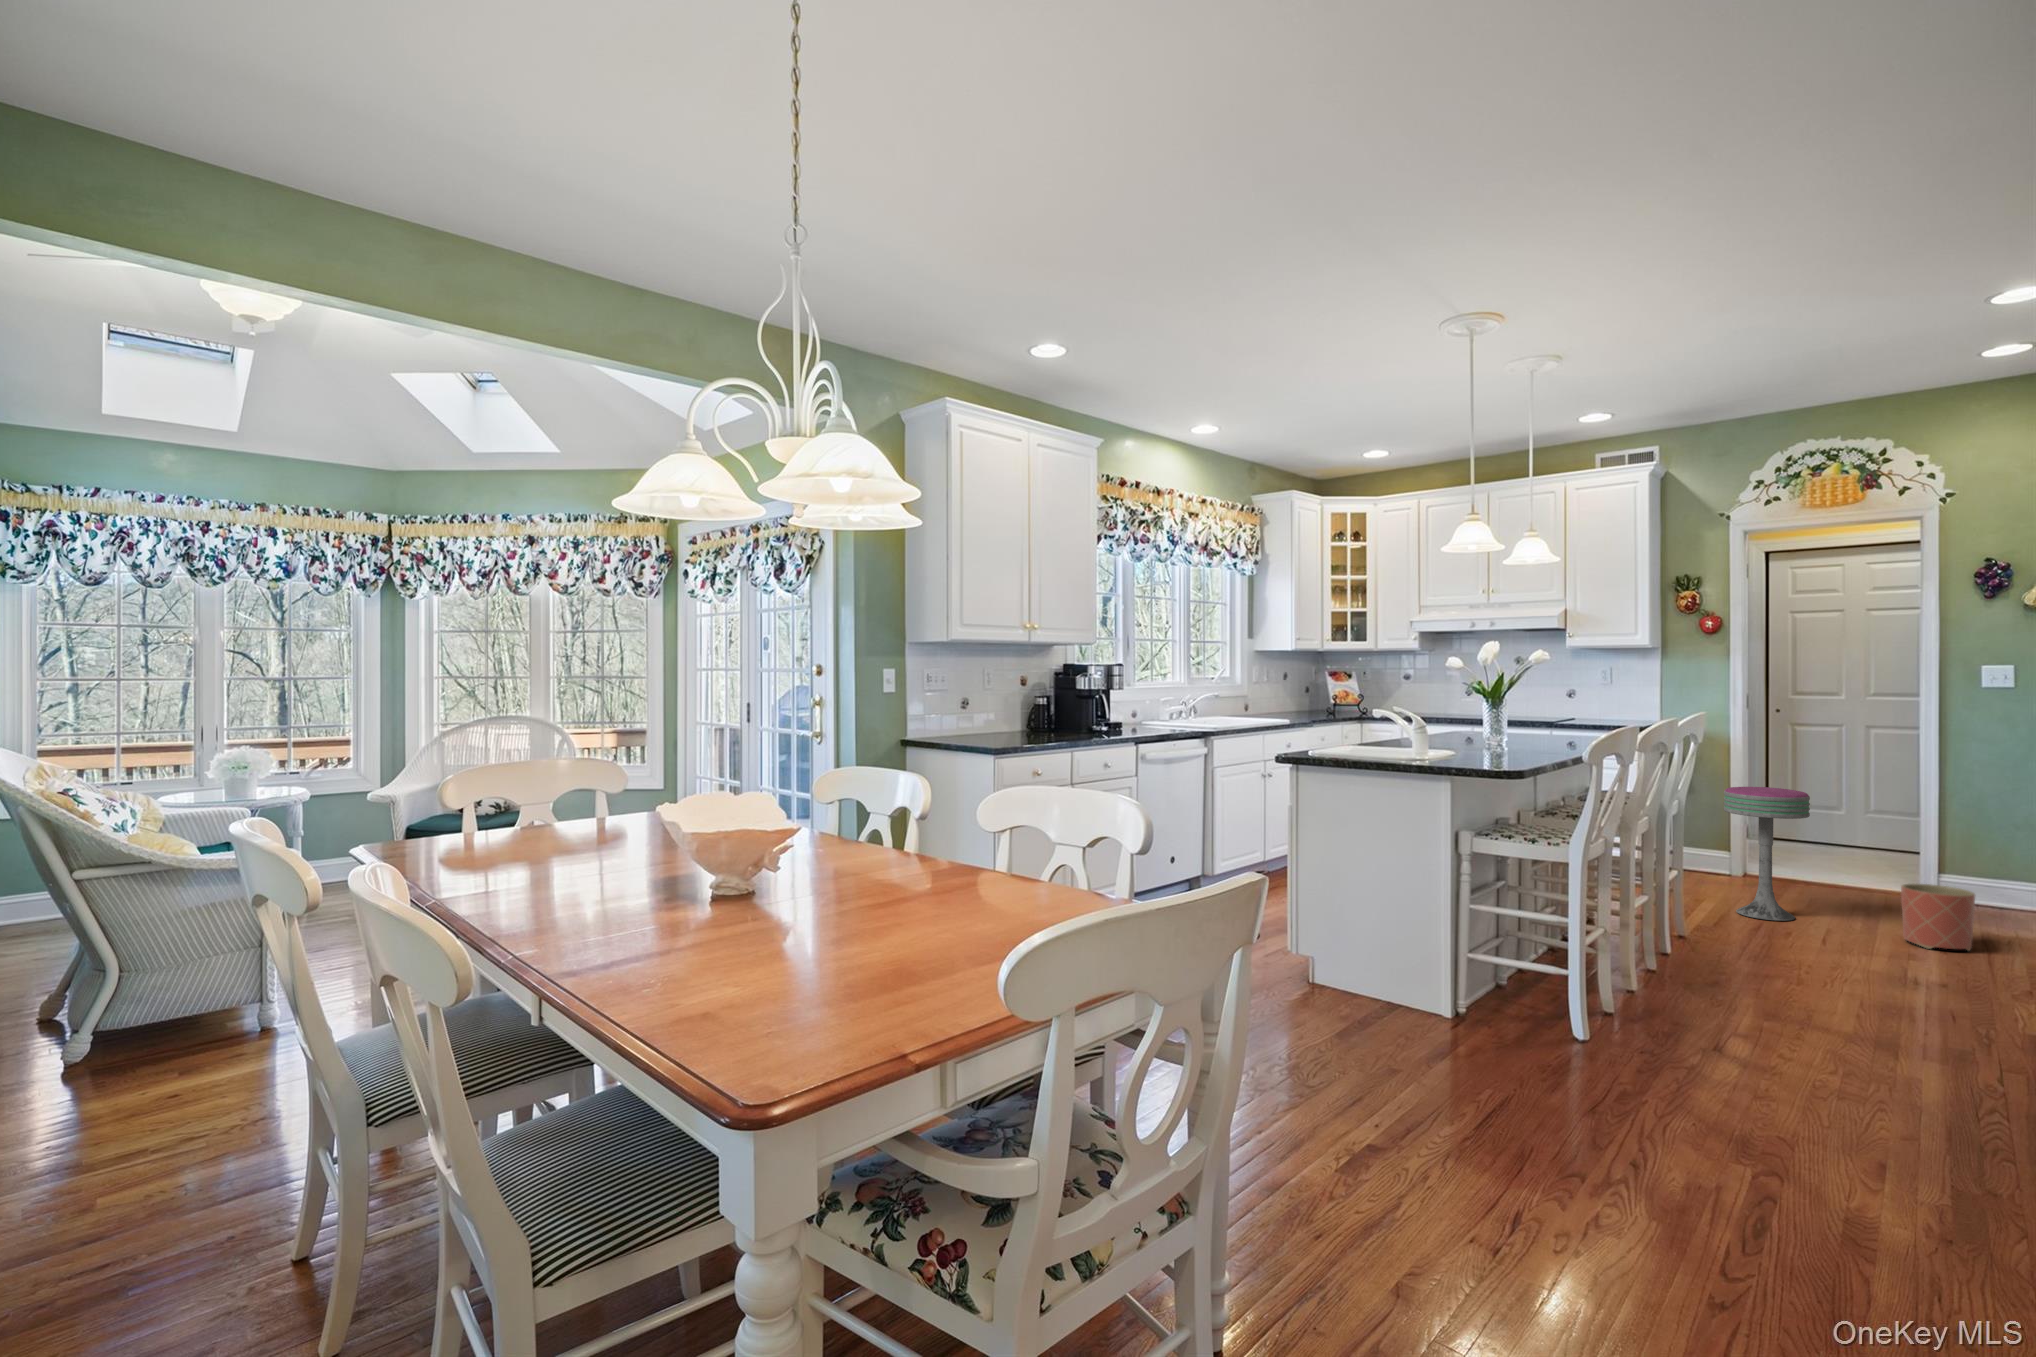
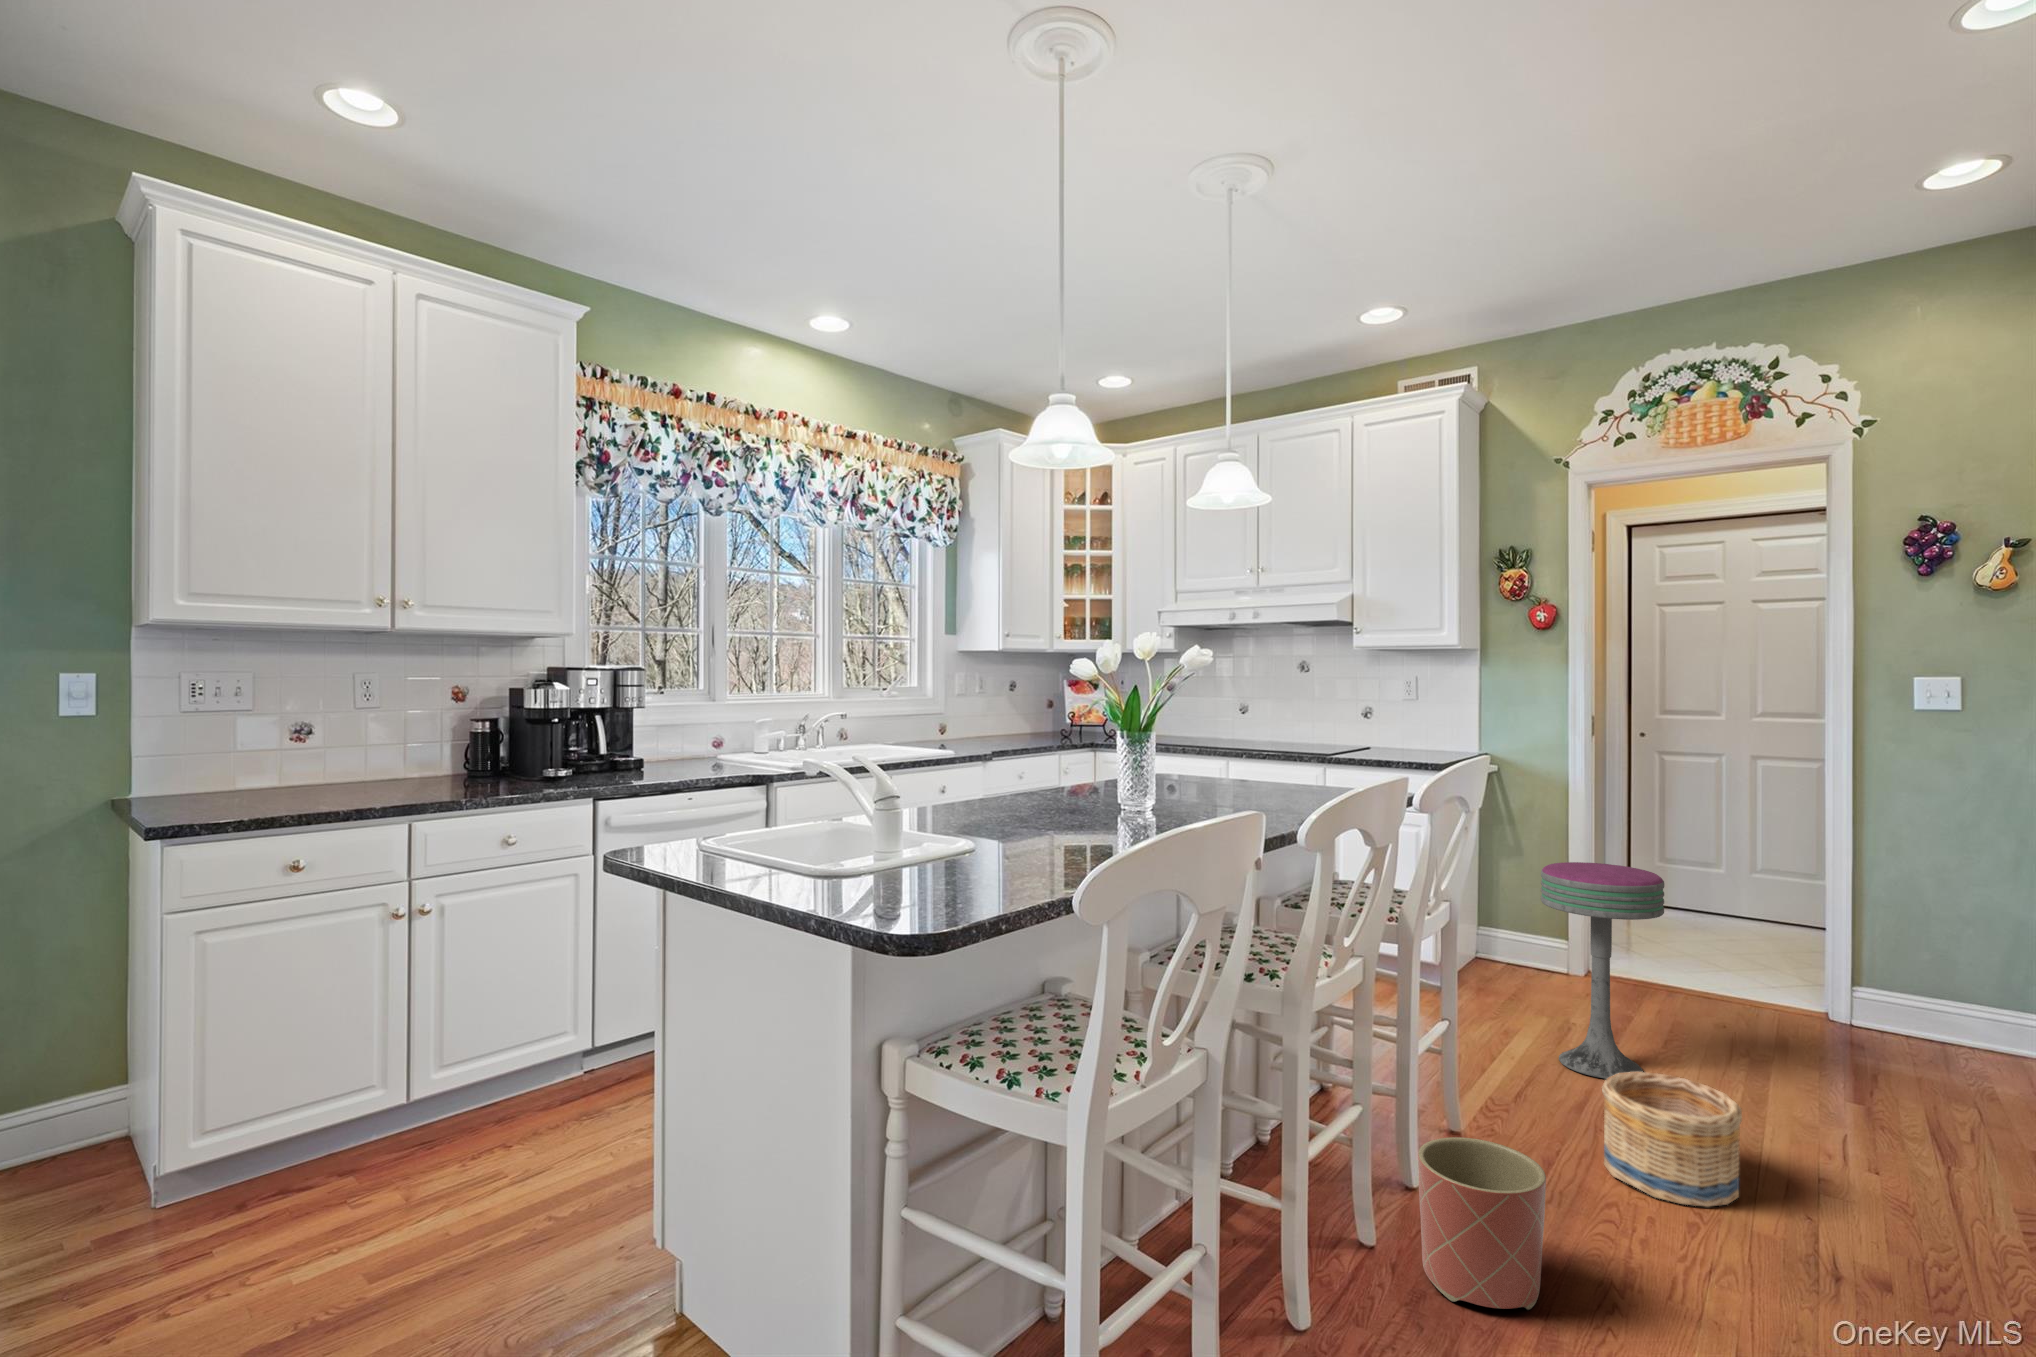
planter: present [1901,884,1975,951] -> present [1418,1137,1546,1310]
basket: none [1778,901,1867,967] -> present [1602,1072,1742,1207]

